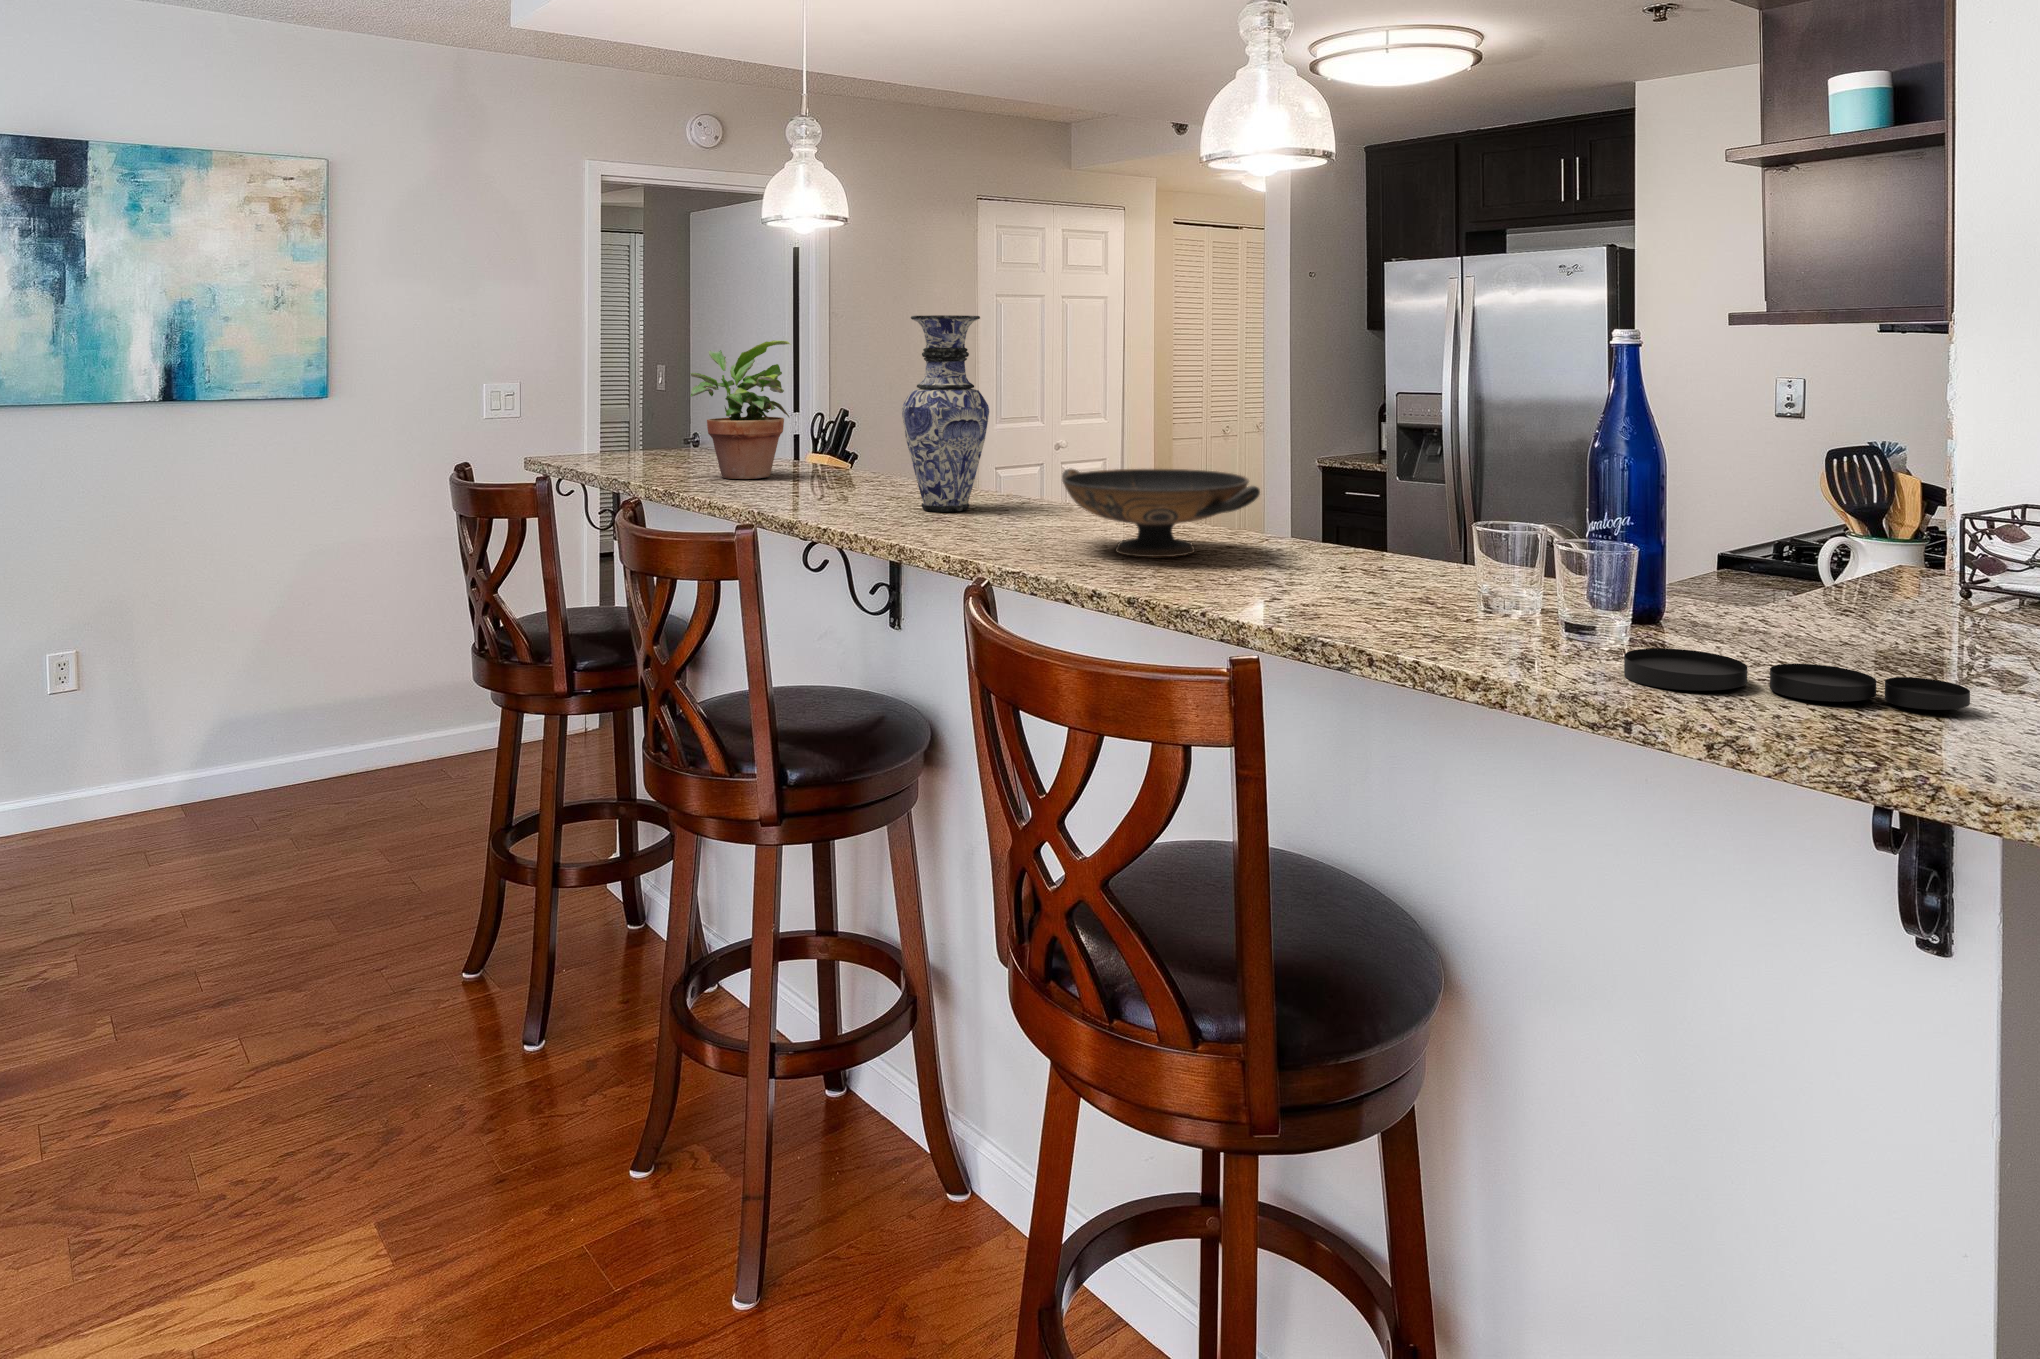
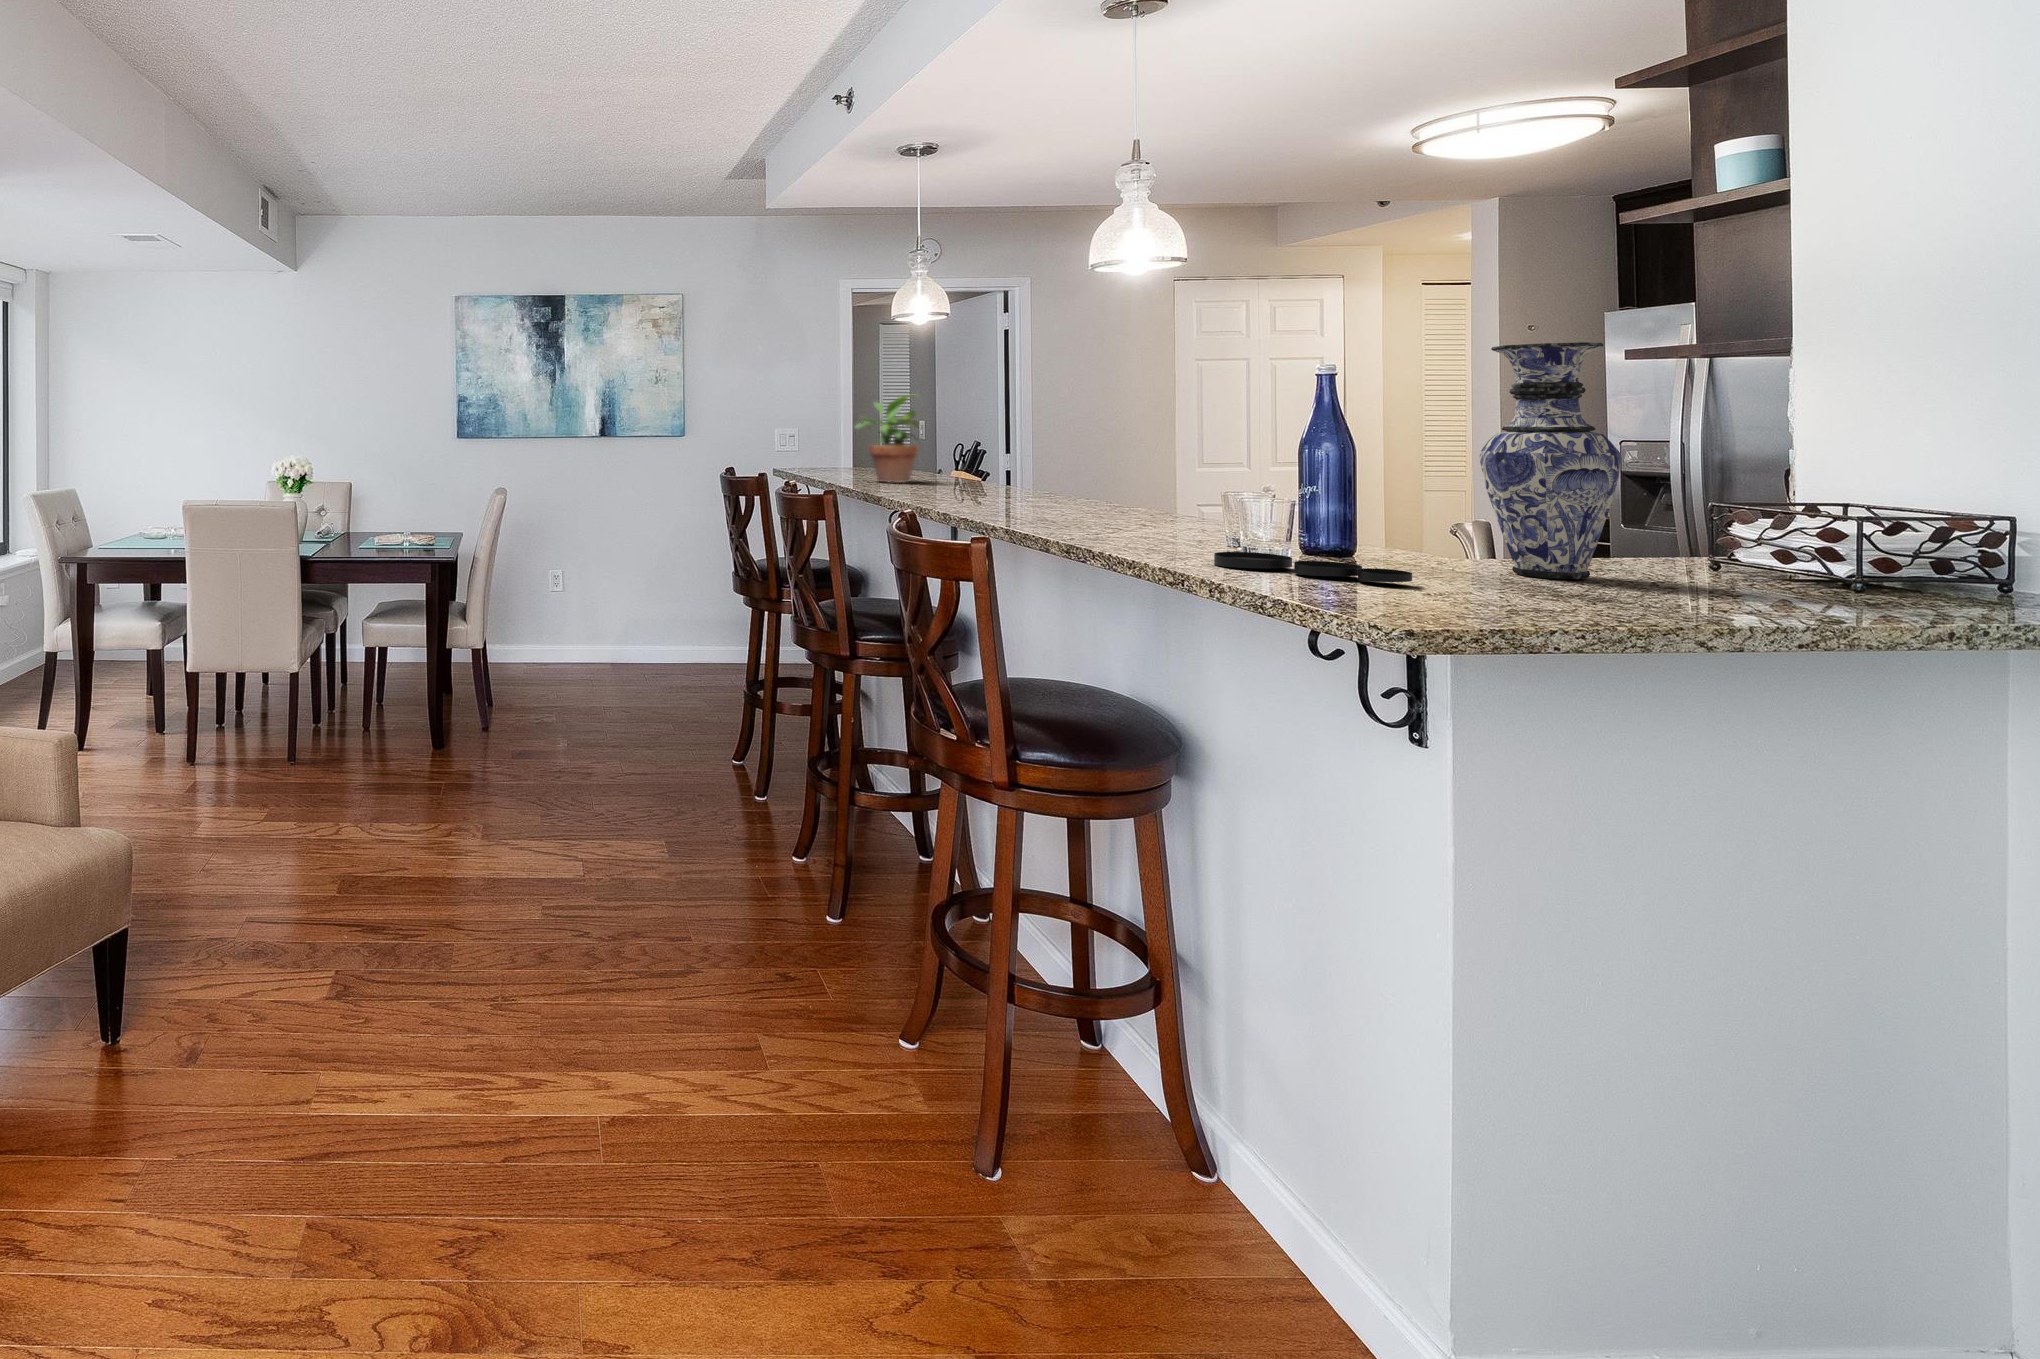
vase: present [902,315,989,512] -> present [1479,342,1622,579]
decorative bowl: present [1062,469,1260,557] -> none [1012,466,1143,519]

